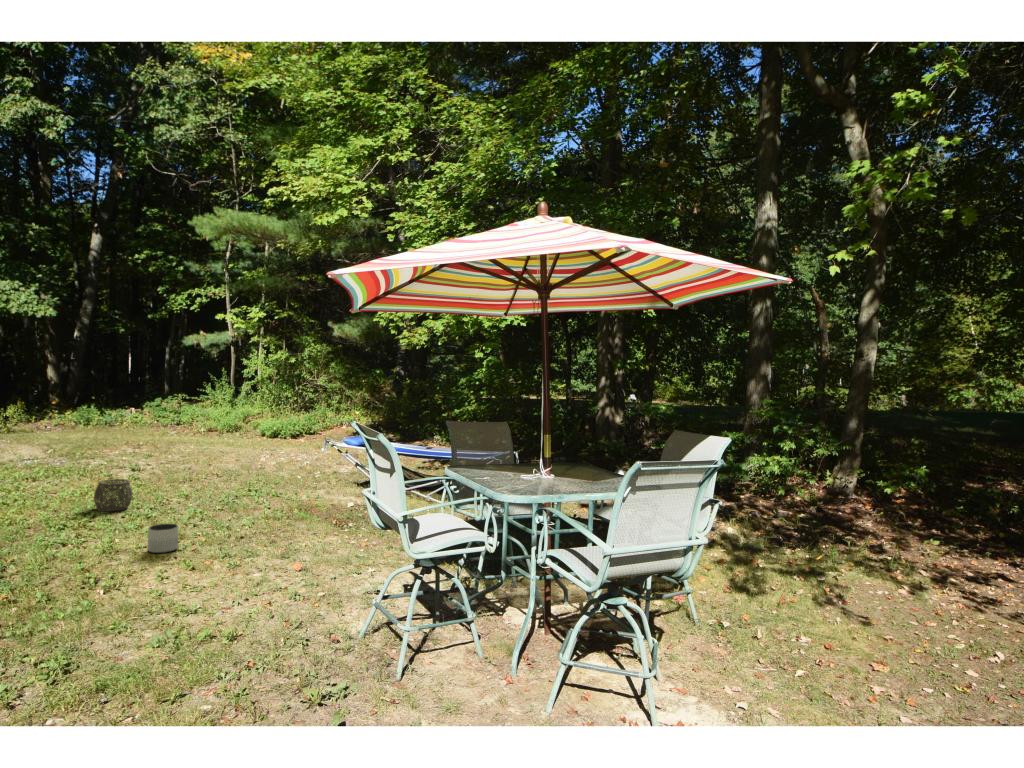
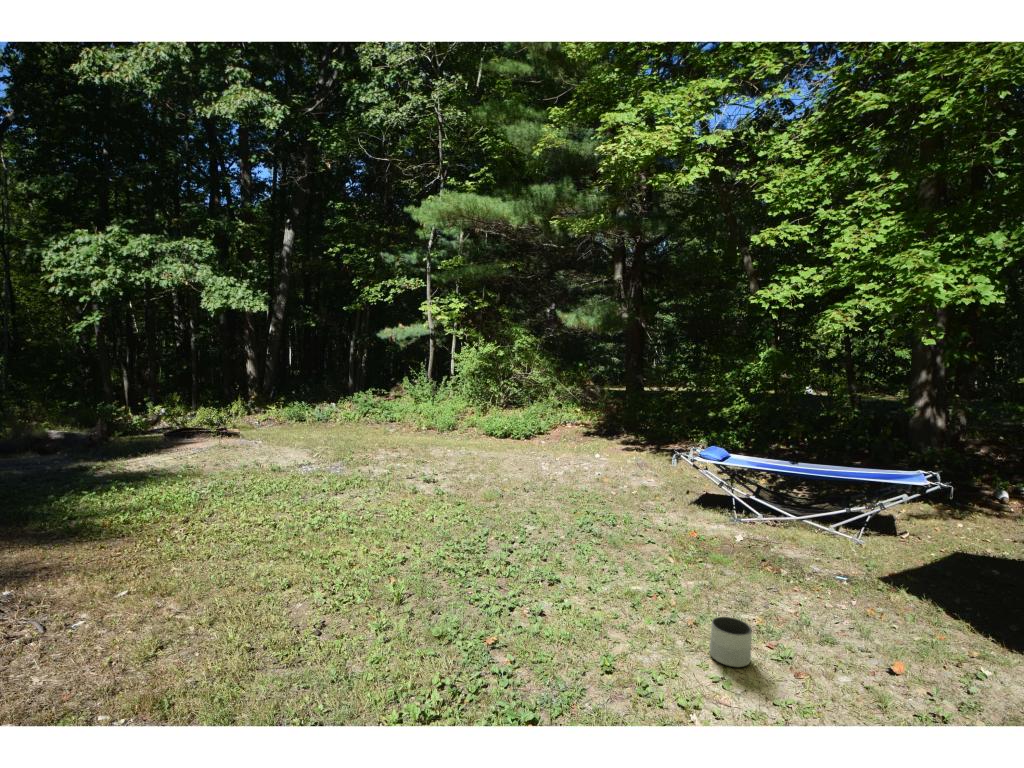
woven basket: present [94,479,132,512] -> none [510,523,552,568]

